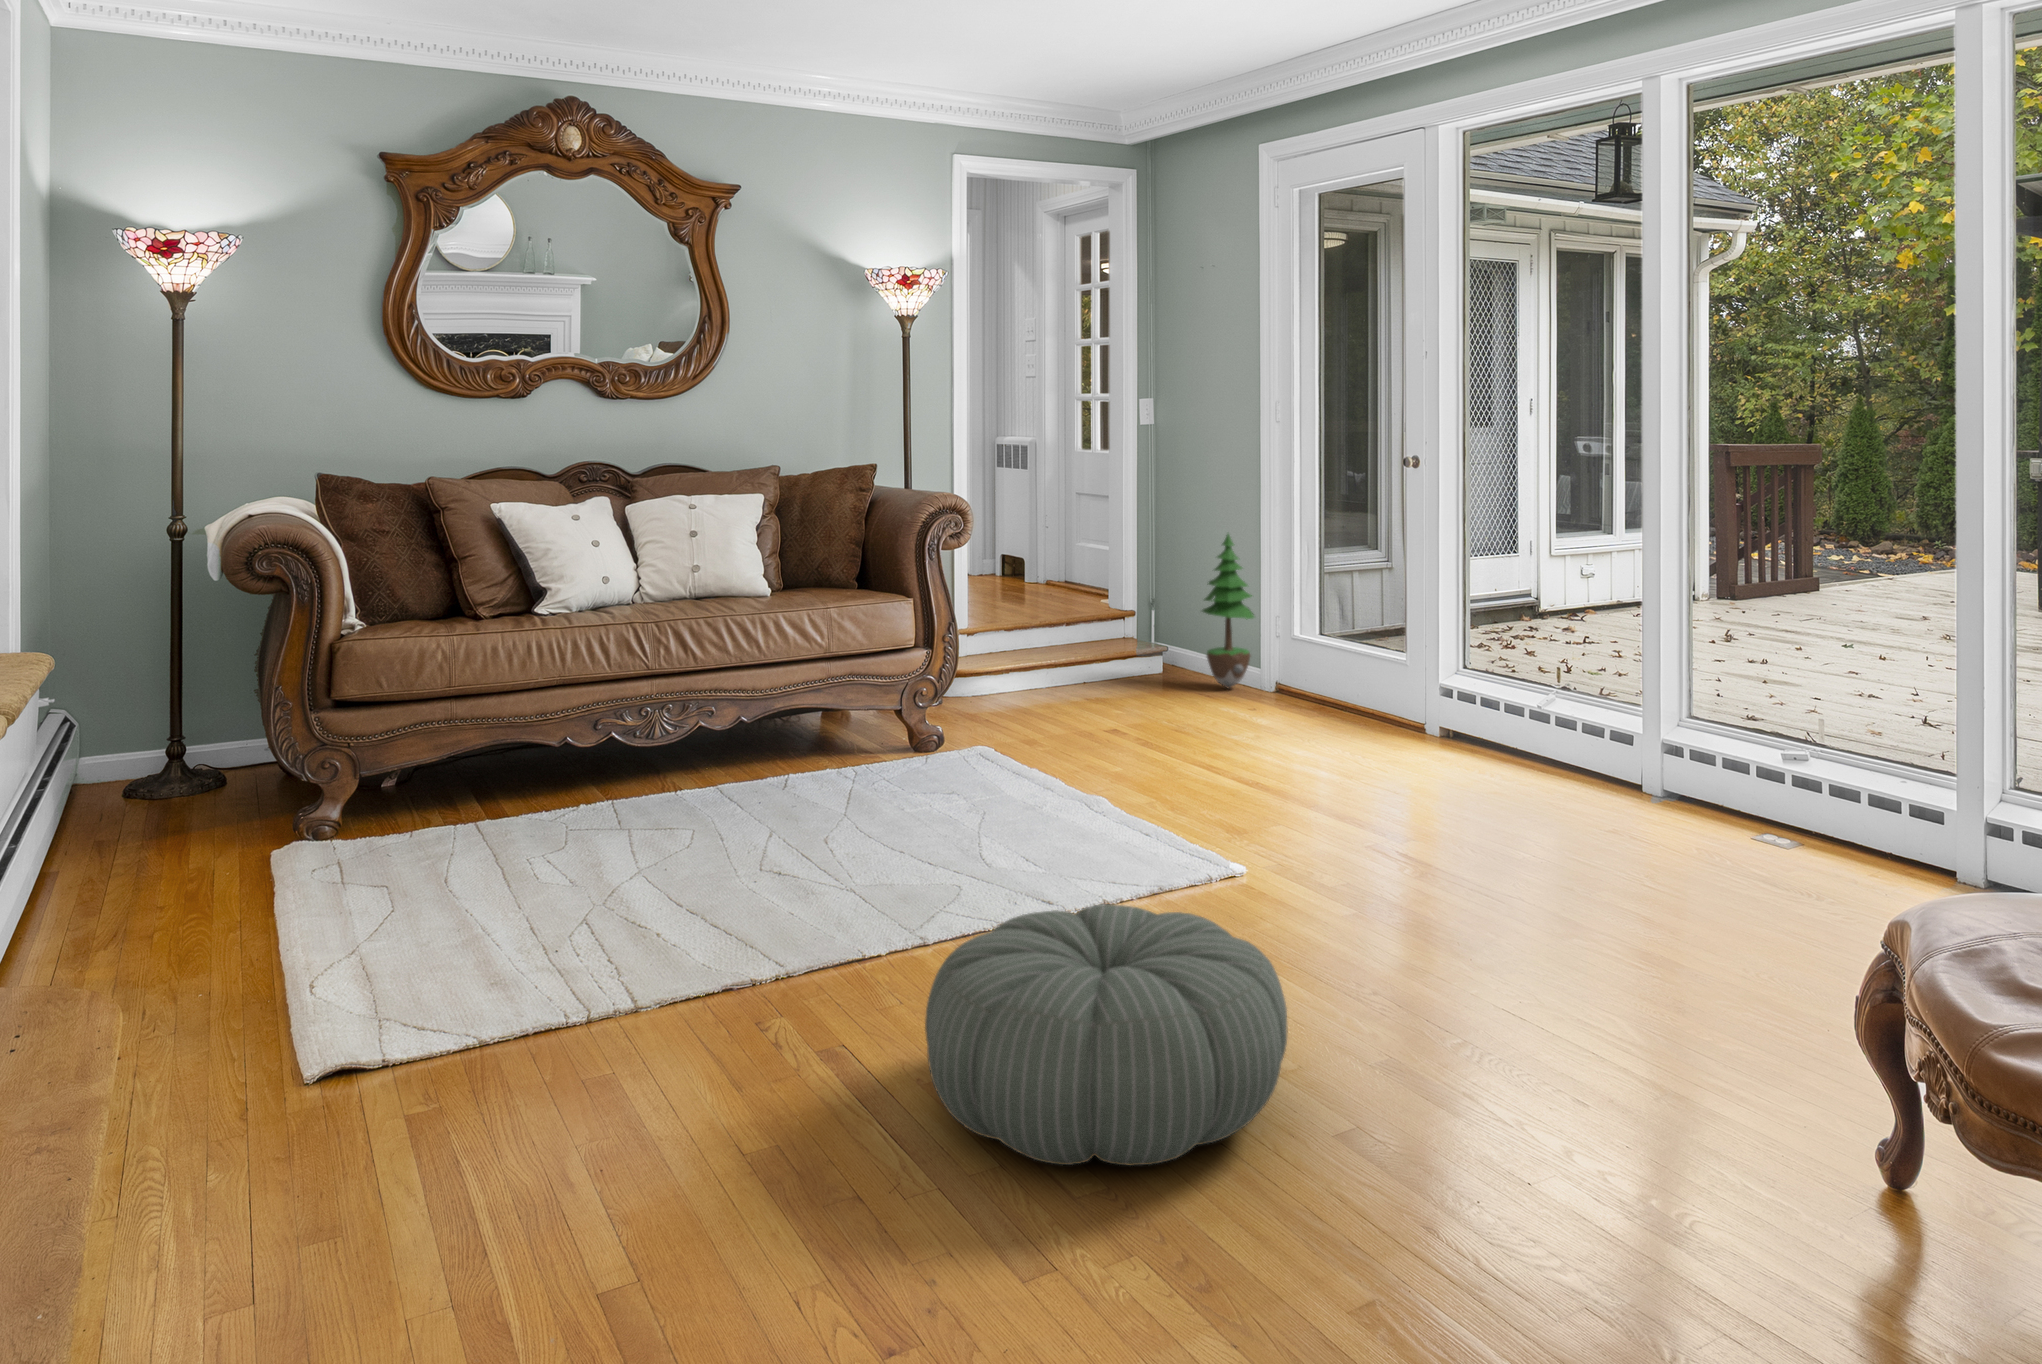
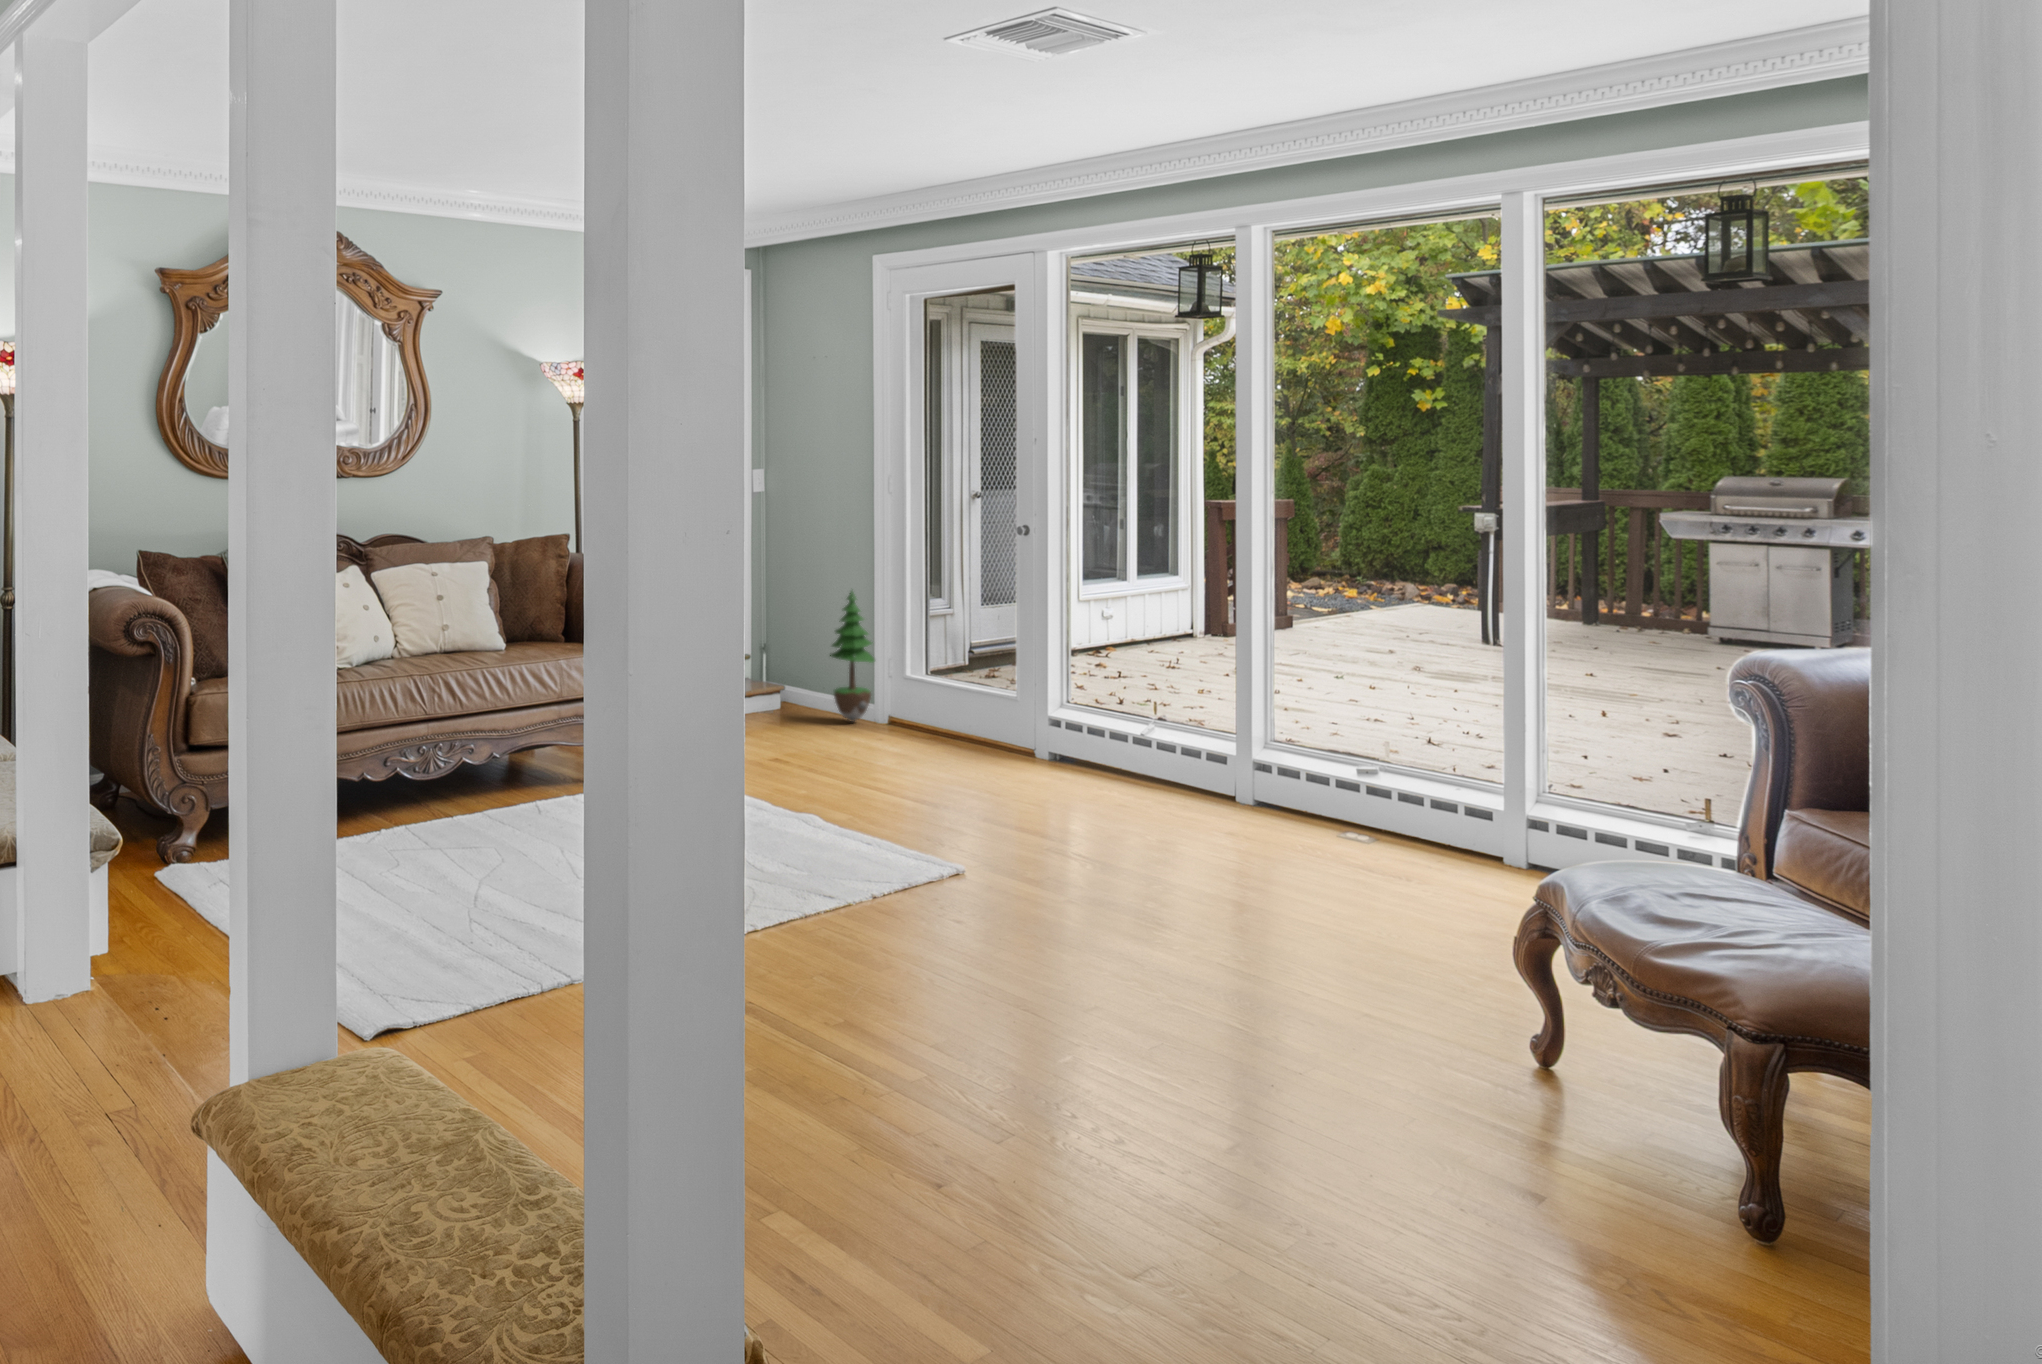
pouf: present [925,904,1288,1166] -> none [838,890,1112,1073]

